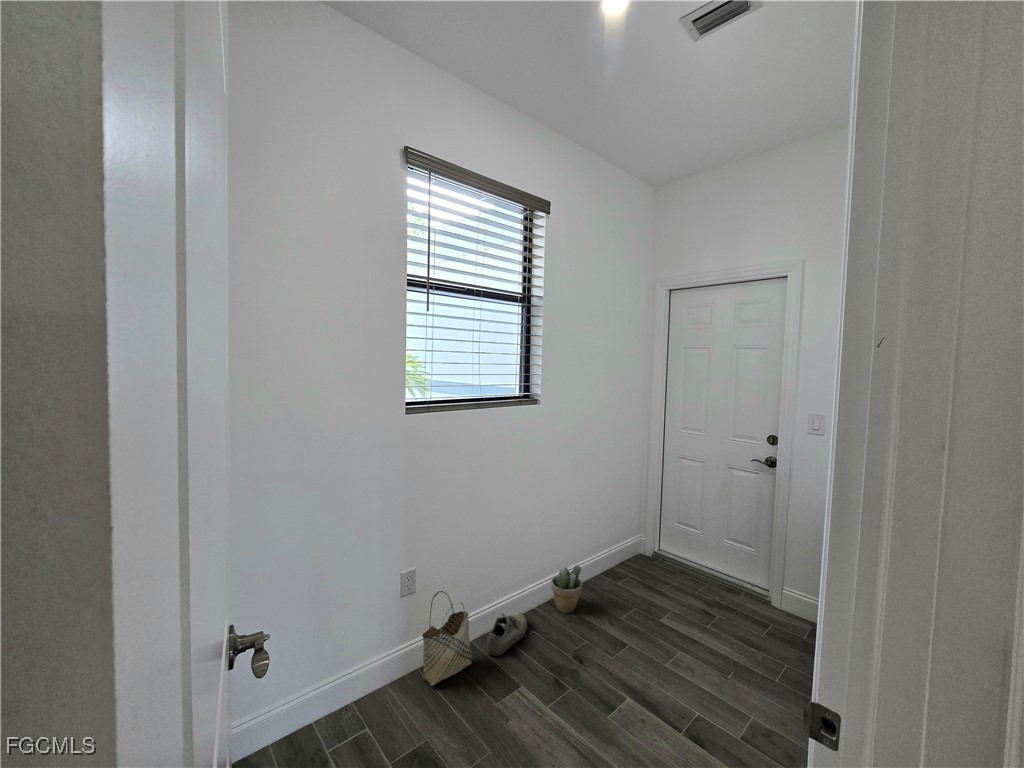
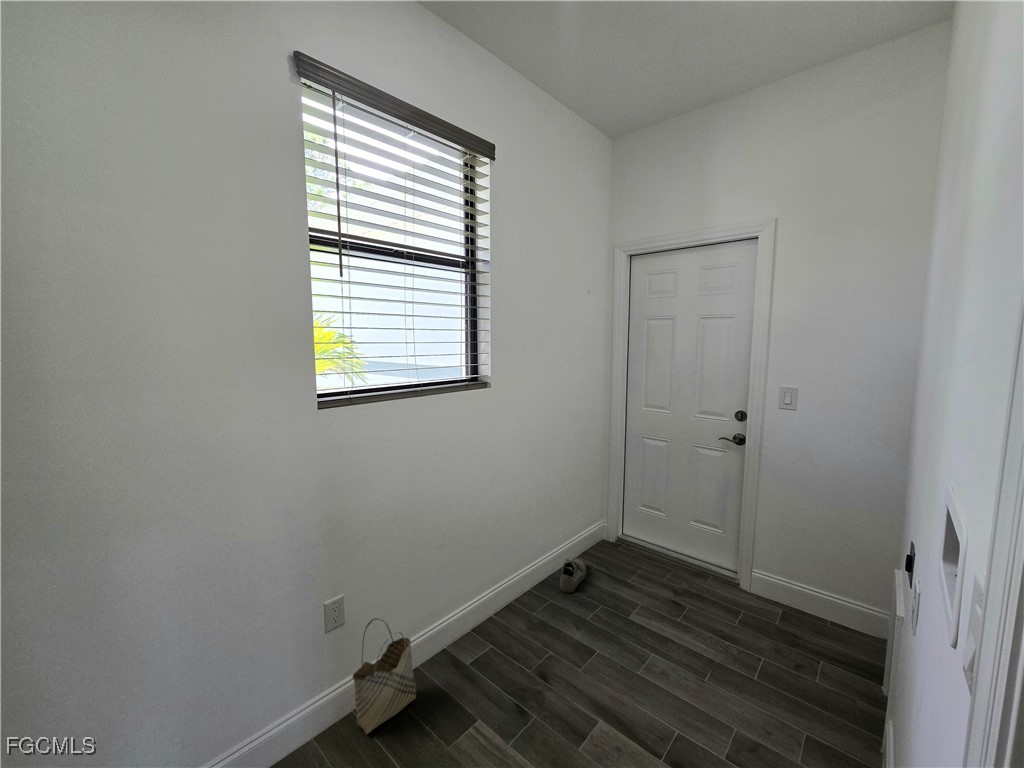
potted plant: present [551,565,582,613] -> none [508,565,543,619]
shoe: present [487,613,527,656] -> present [560,559,587,593]

